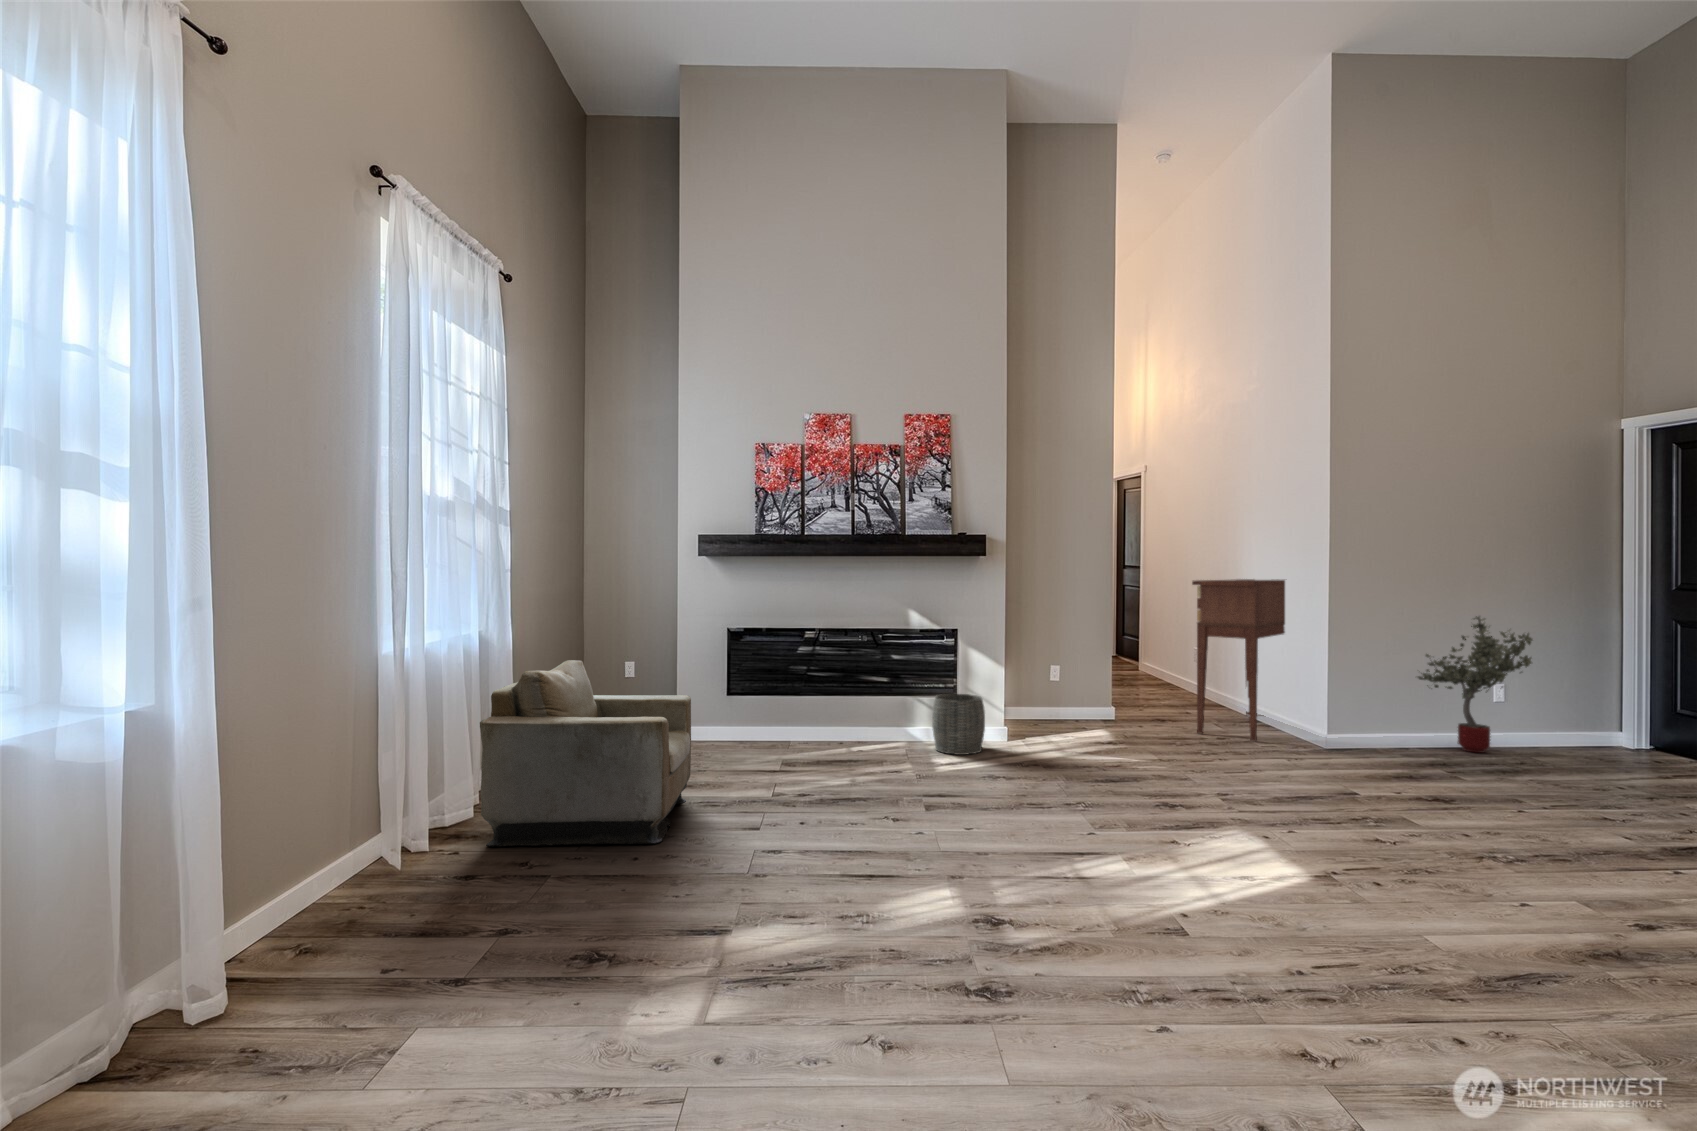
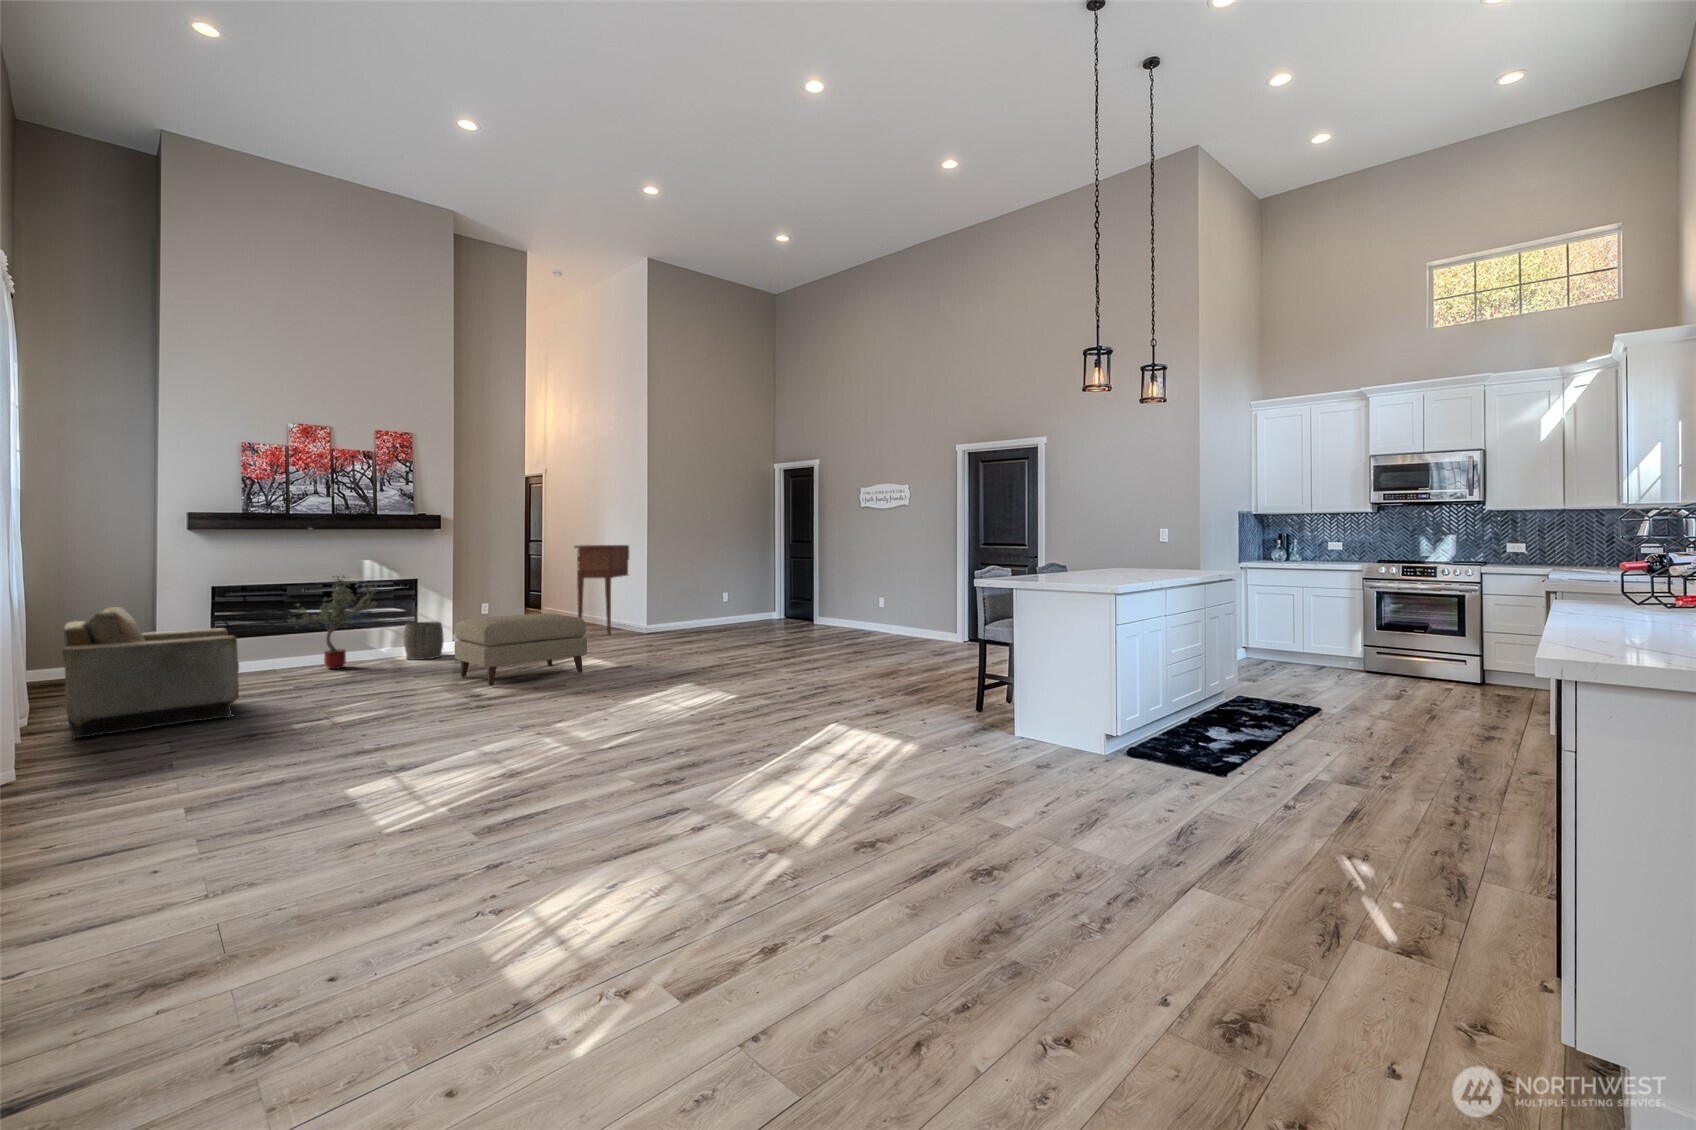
potted tree: present [1418,616,1533,753] -> present [288,575,377,669]
ottoman: none [980,711,1218,854] -> present [455,613,587,686]

